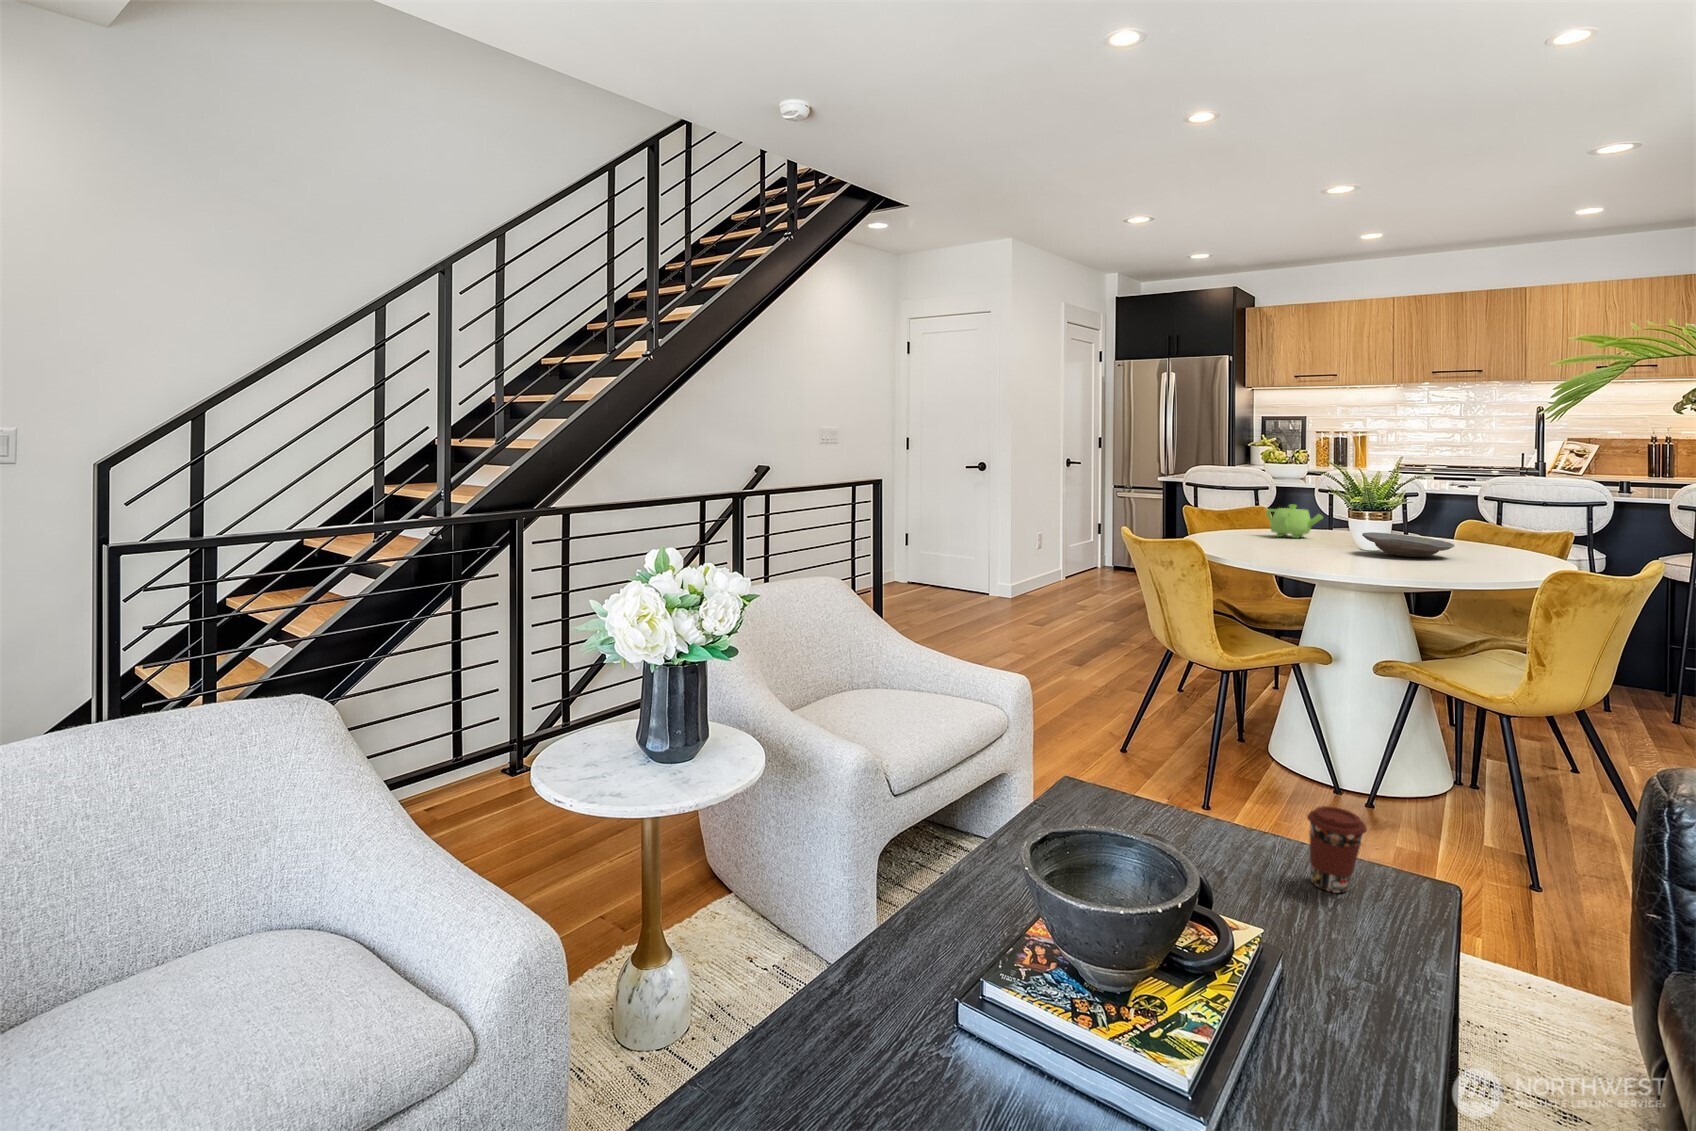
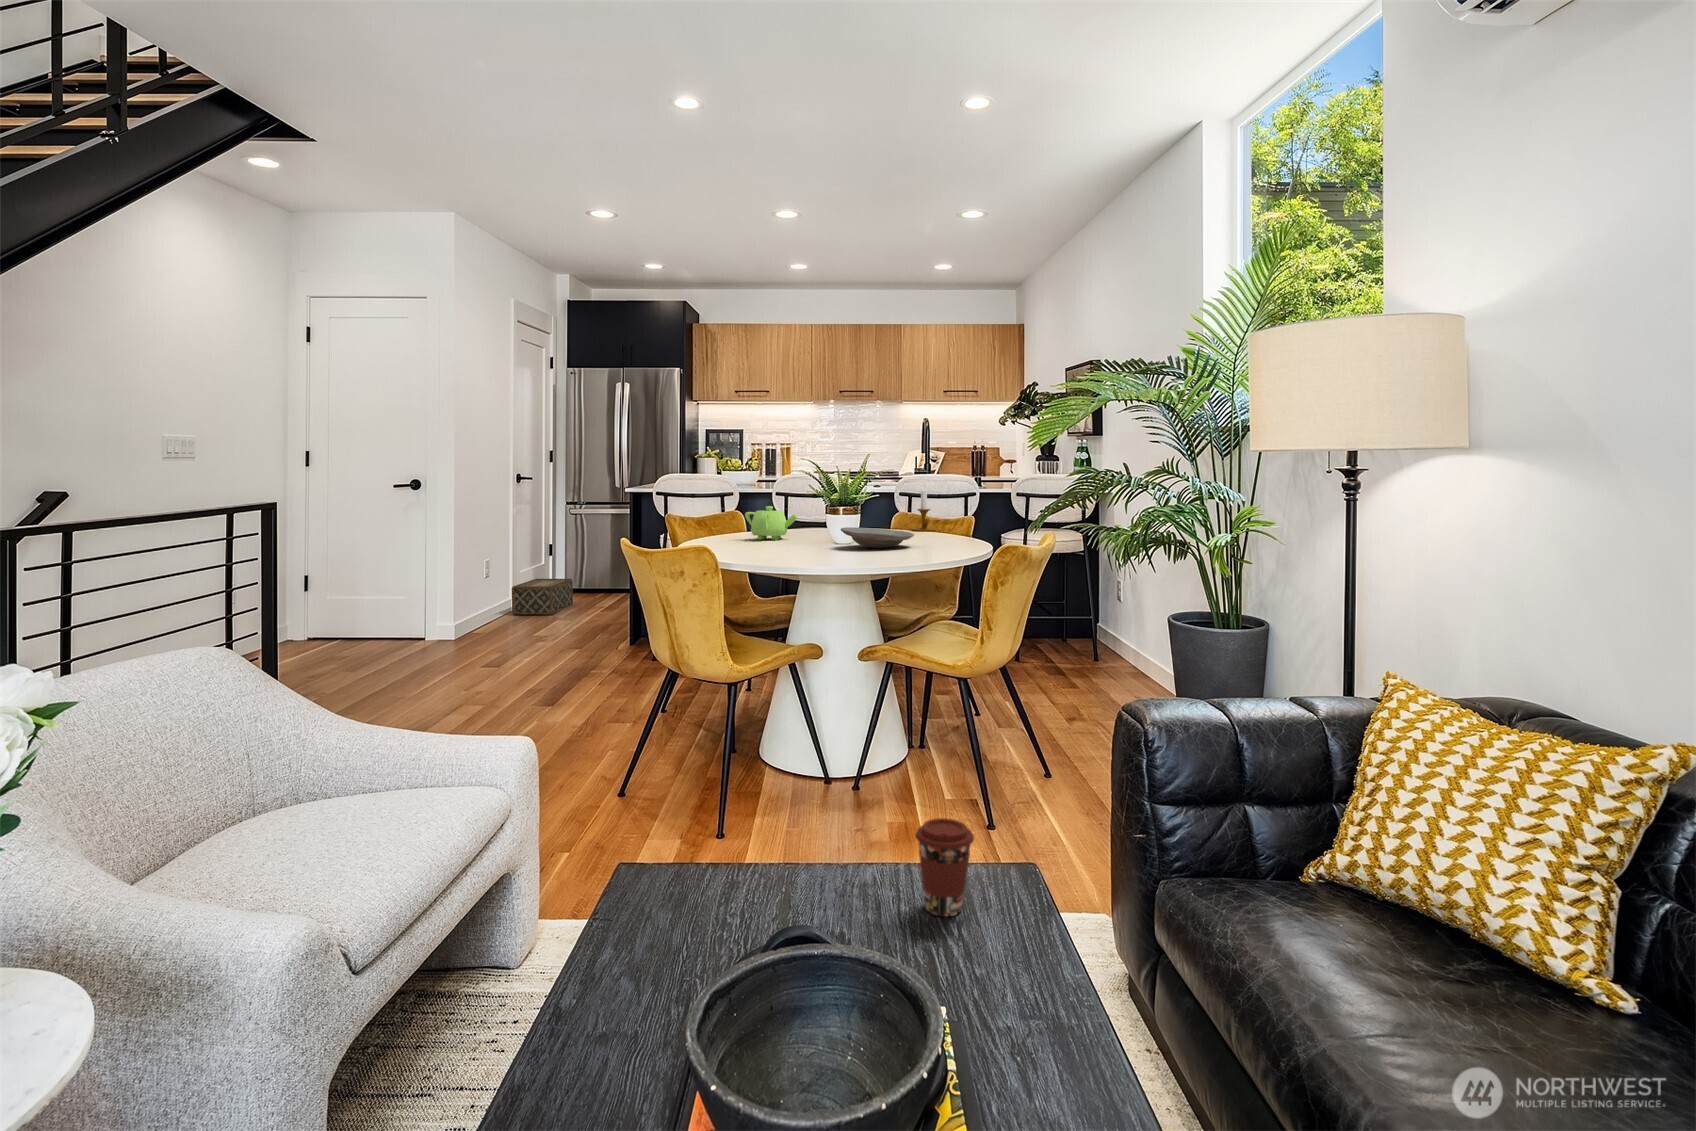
candlestick: none [1472,494,1506,542] -> present [912,489,934,531]
woven basket: none [1054,553,1109,586] -> present [512,579,573,615]

